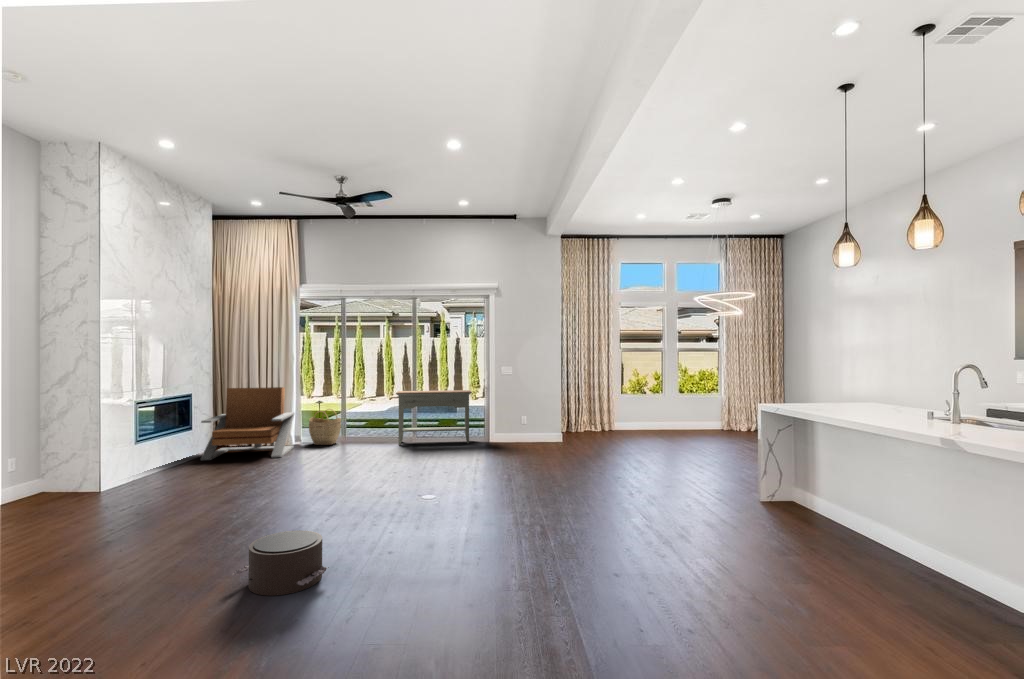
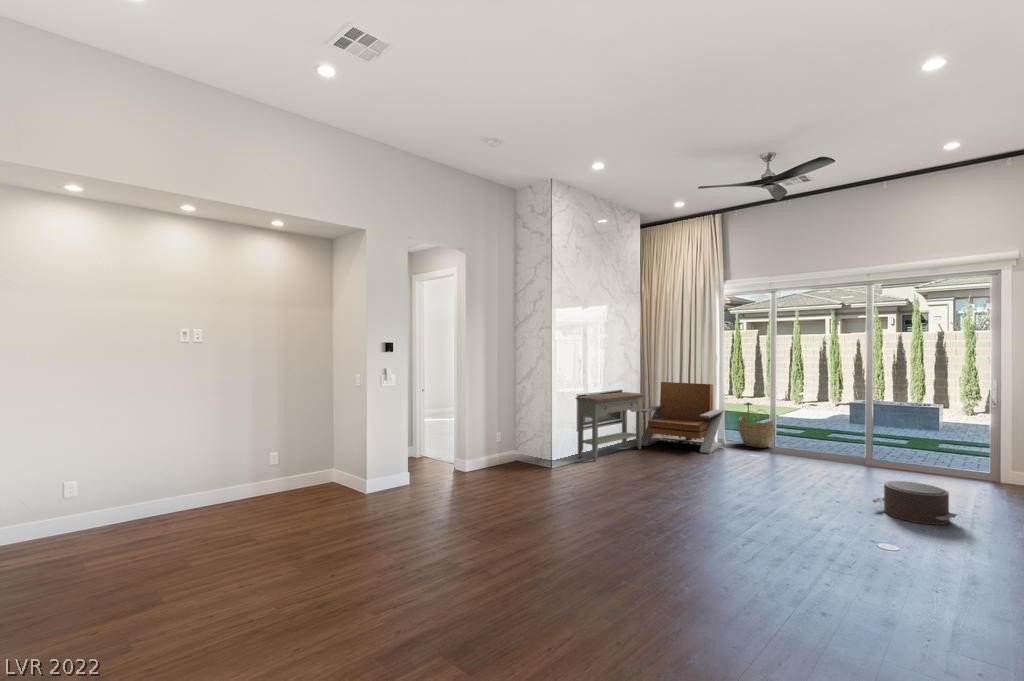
console table: present [396,390,472,445] -> present [576,392,645,461]
pouf: present [232,530,327,596] -> present [872,481,957,525]

